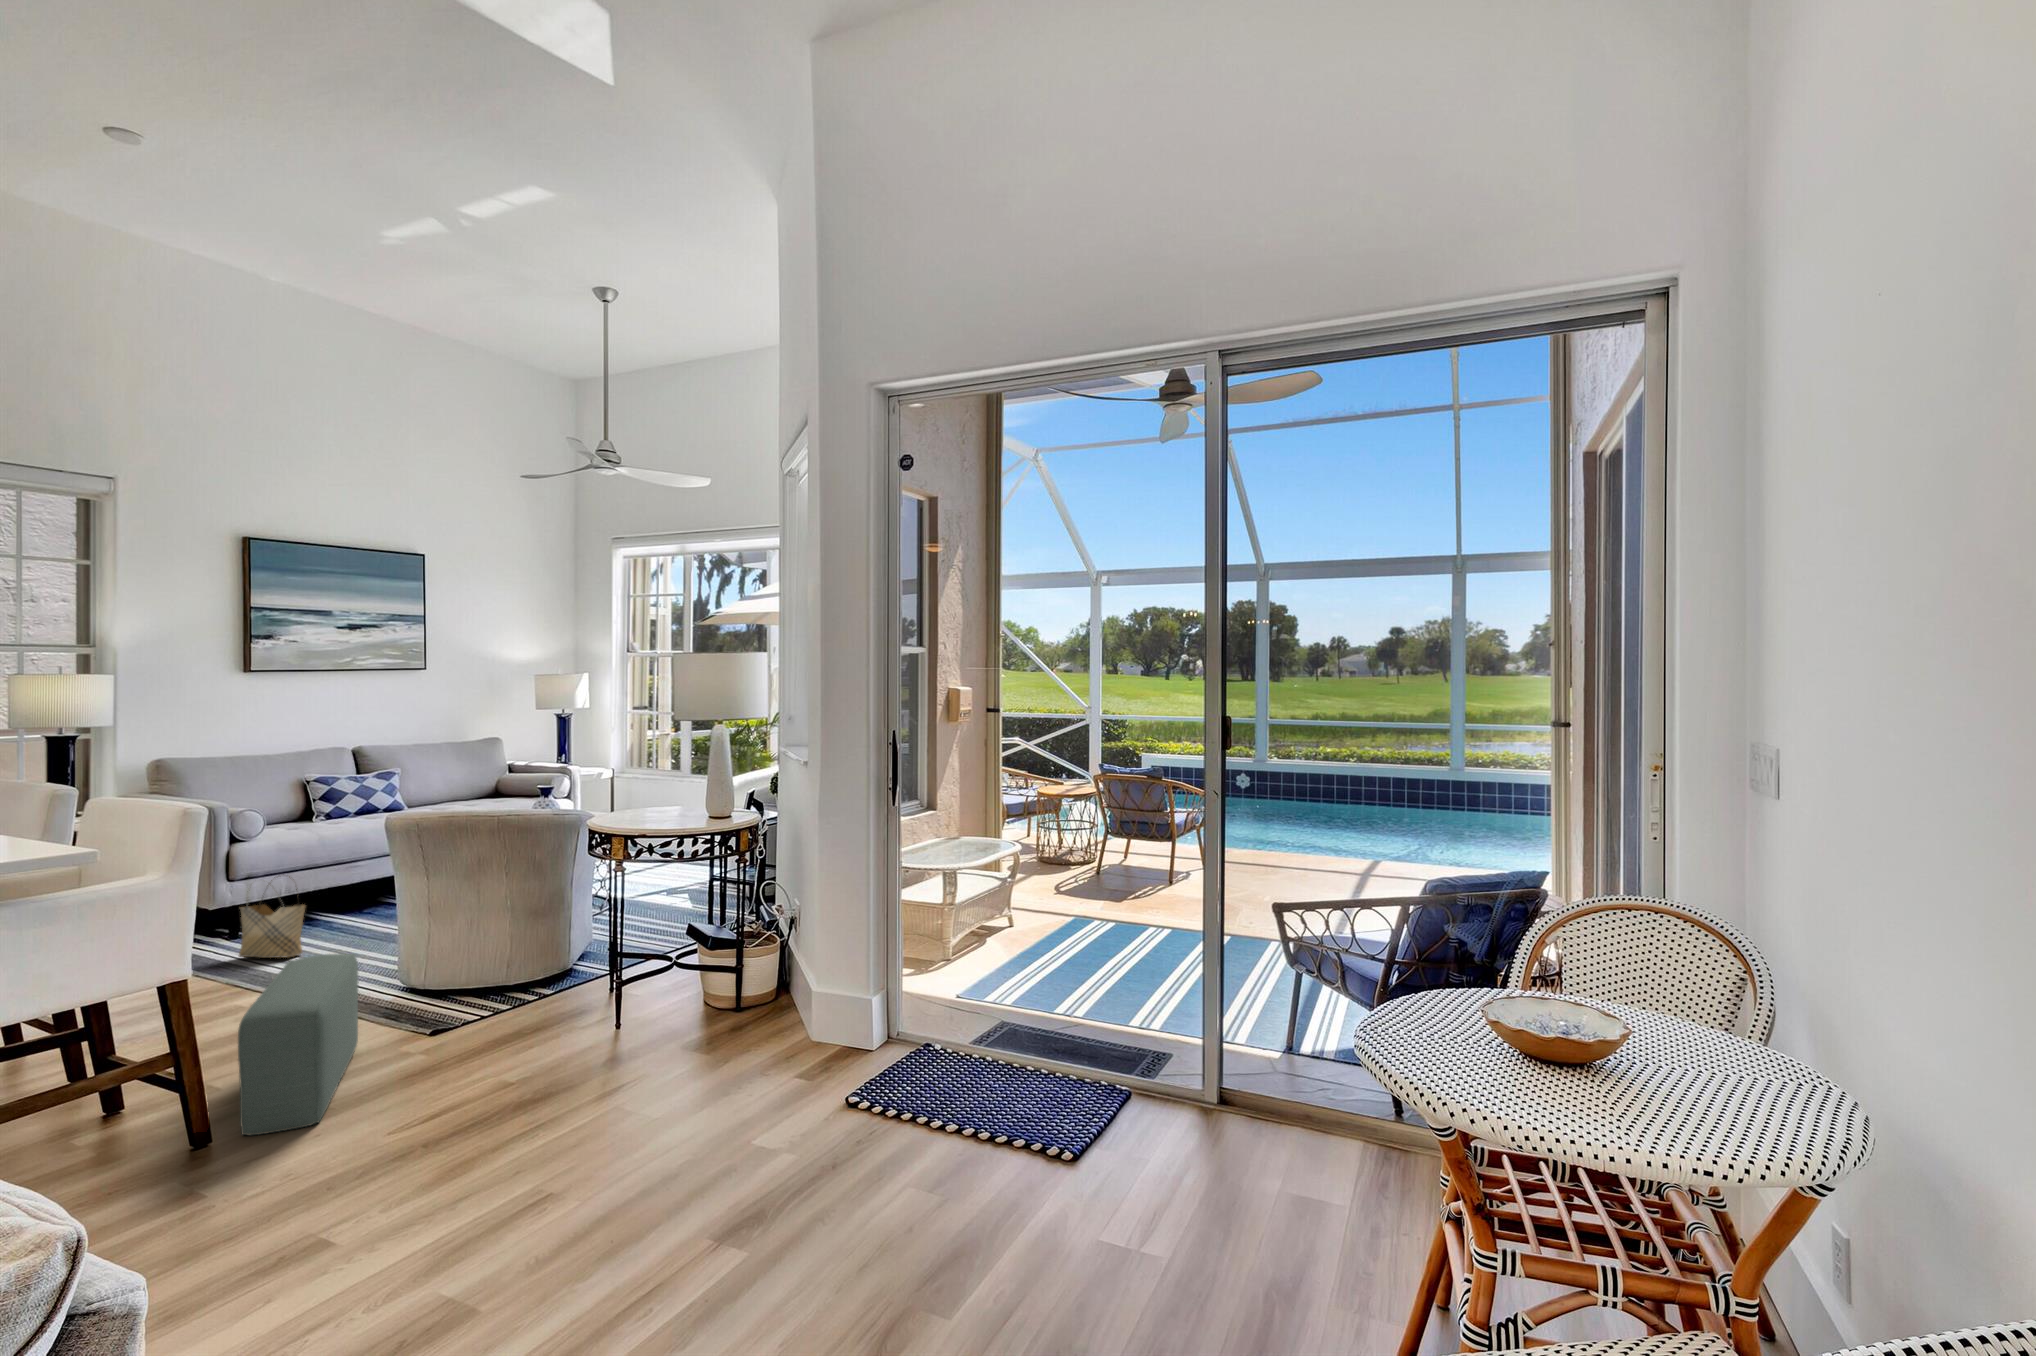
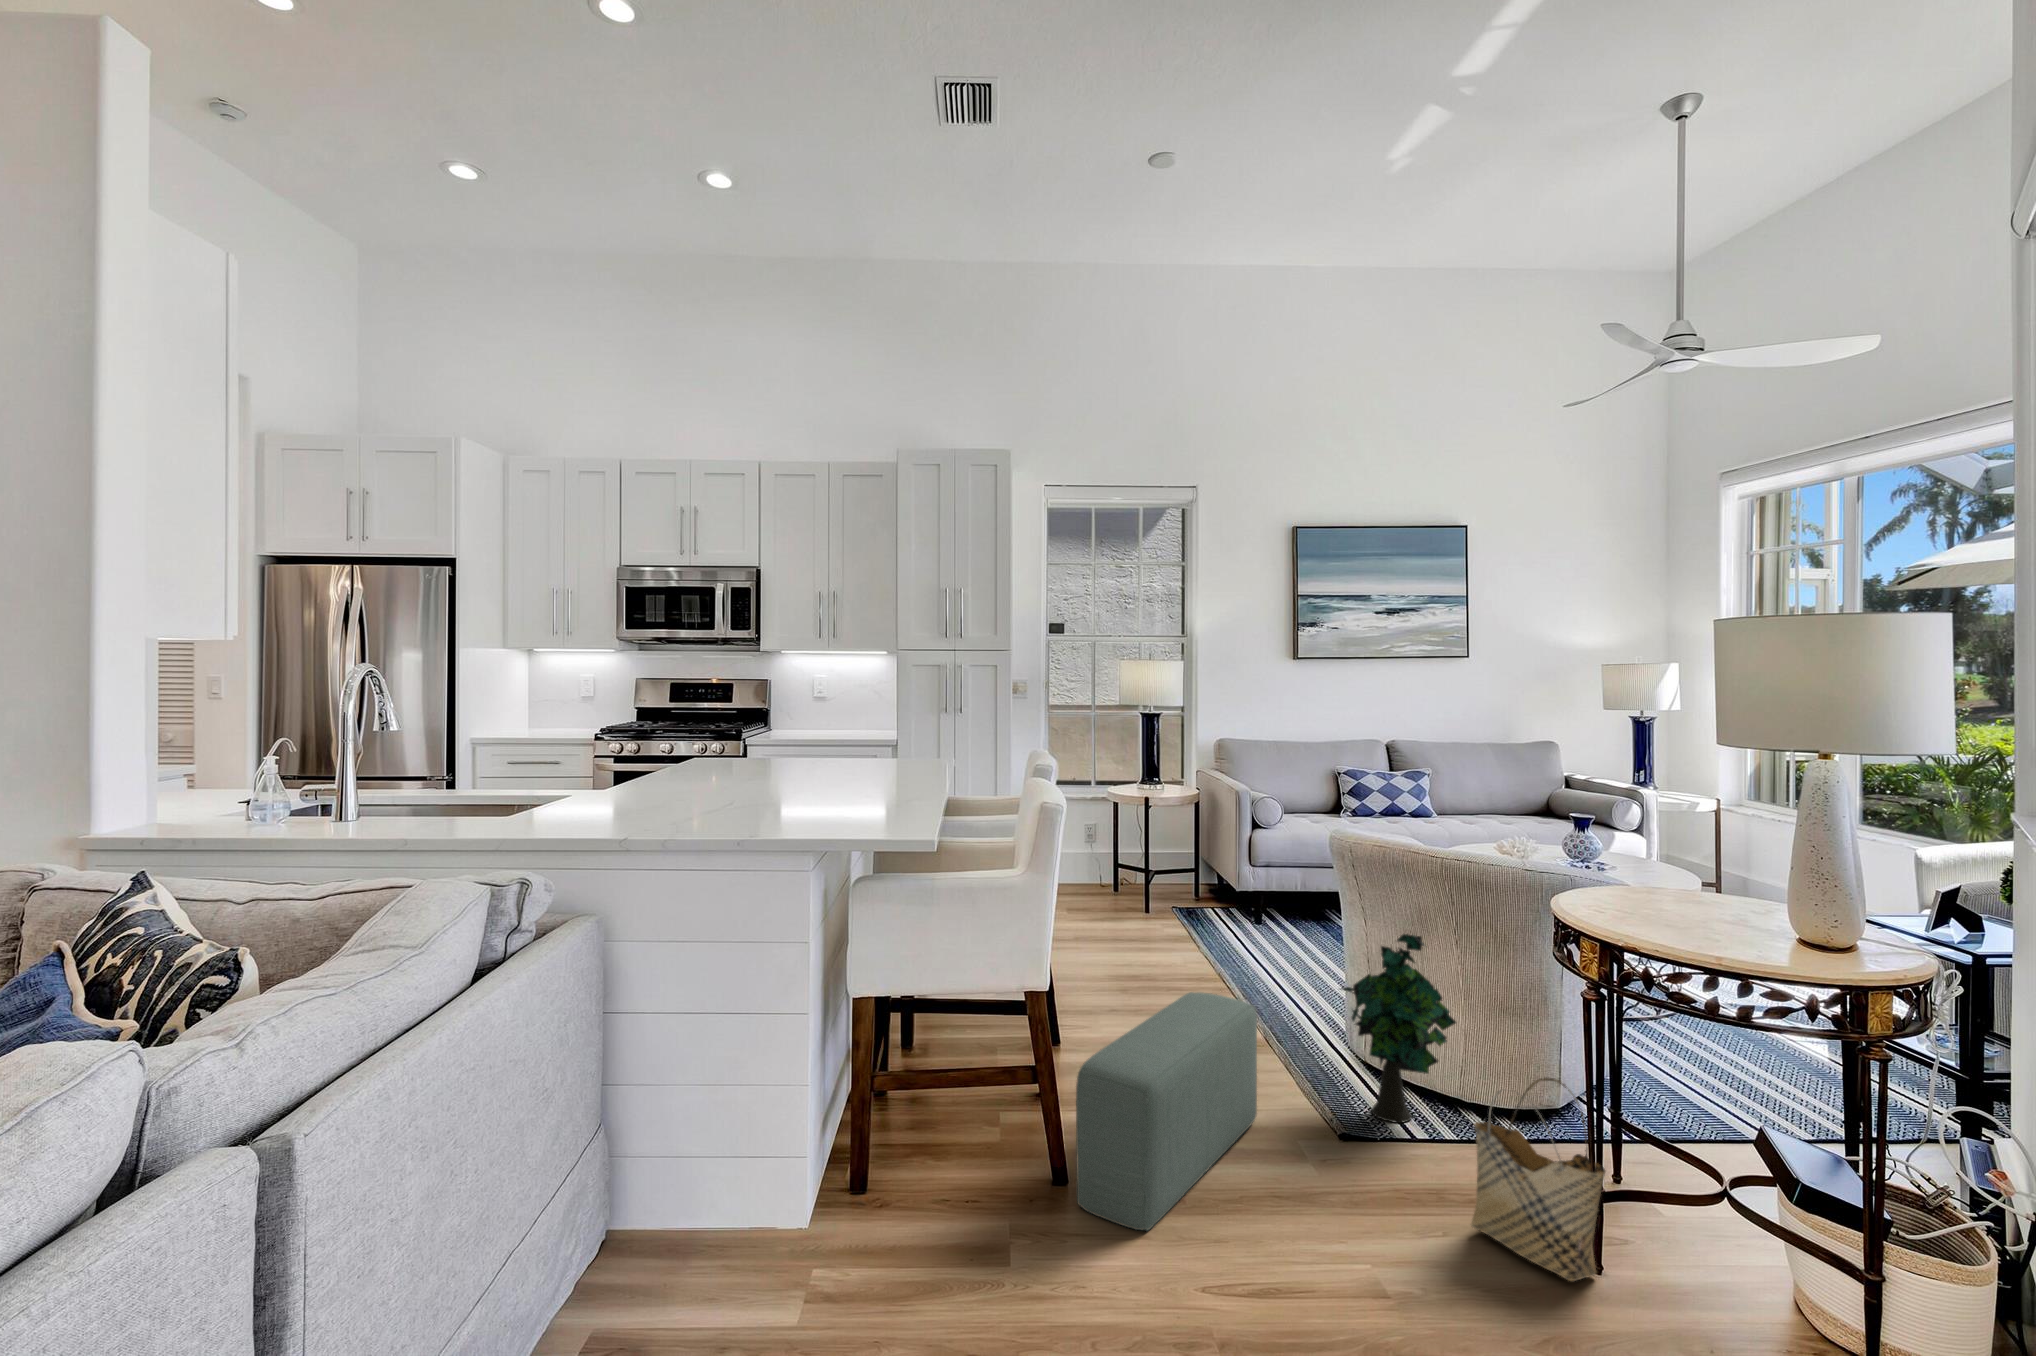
decorative plant: none [411,875,505,1016] -> present [1341,934,1456,1123]
woven basket: present [238,876,306,958] -> present [1471,1078,1606,1281]

